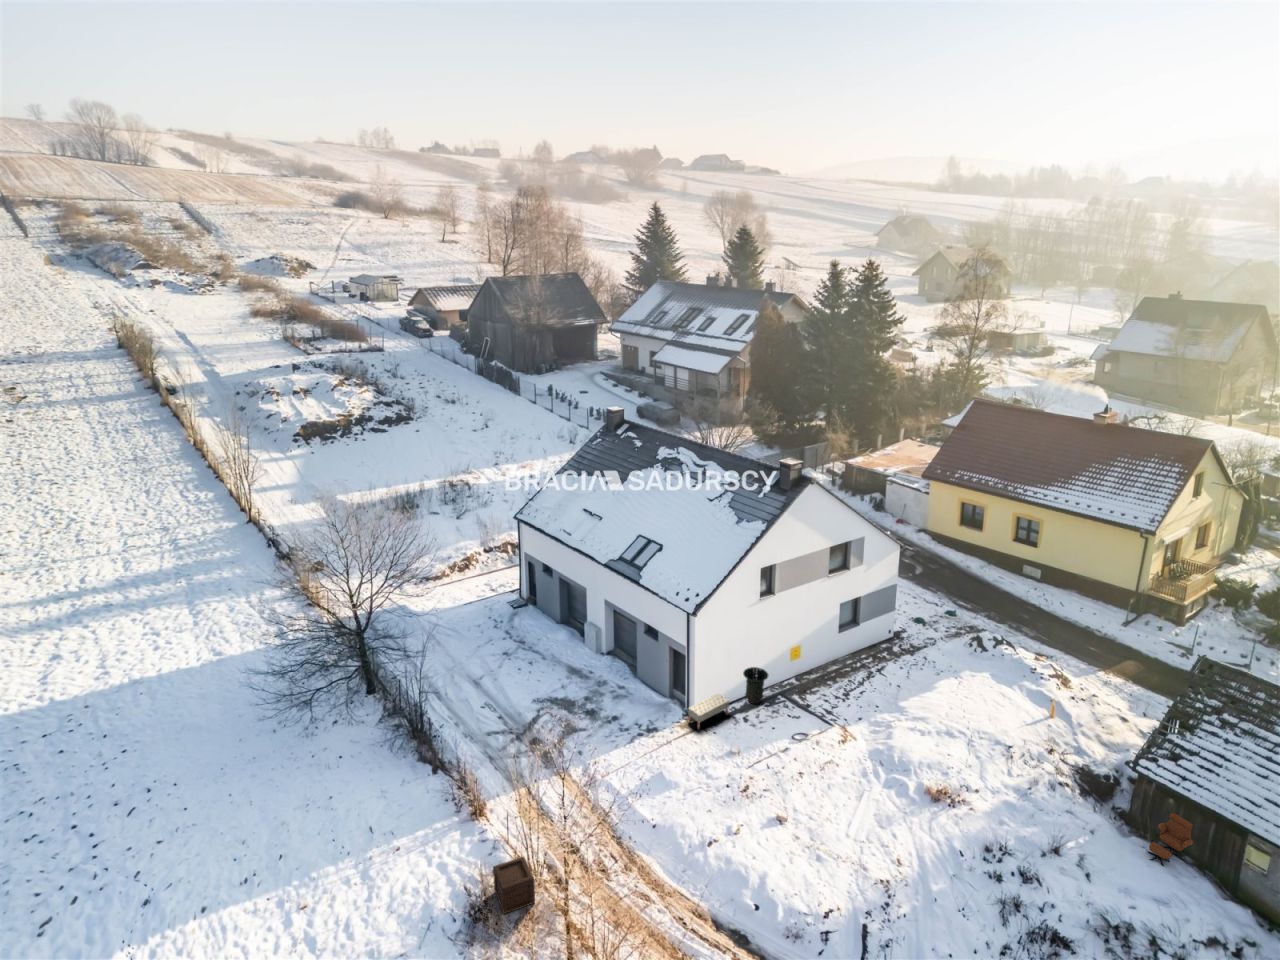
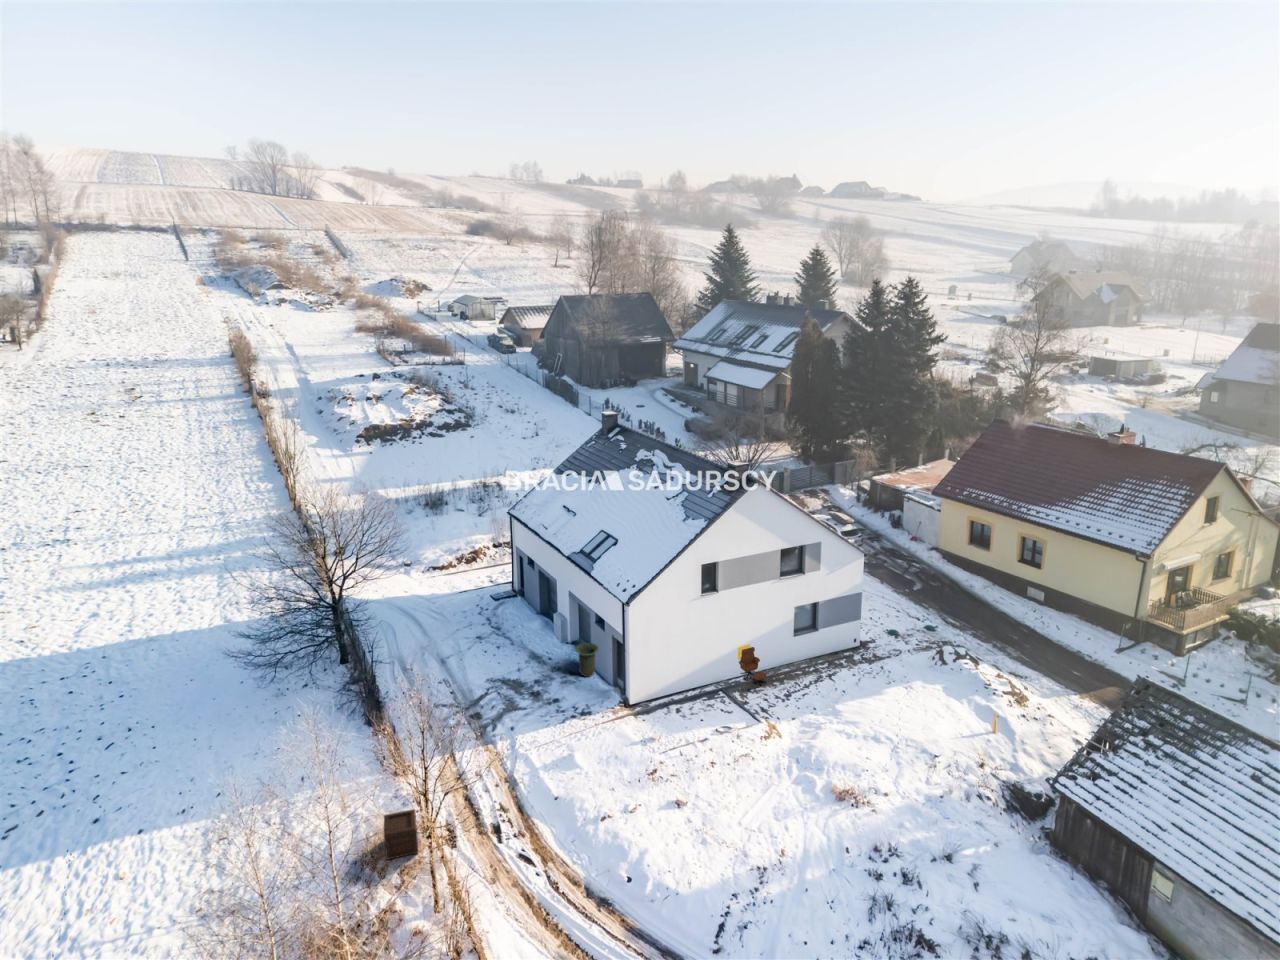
trash can: present [743,667,768,704] -> present [575,643,599,677]
bench: present [688,694,729,729] -> none [623,683,665,716]
lounge chair: present [1148,813,1193,866] -> present [739,647,766,686]

